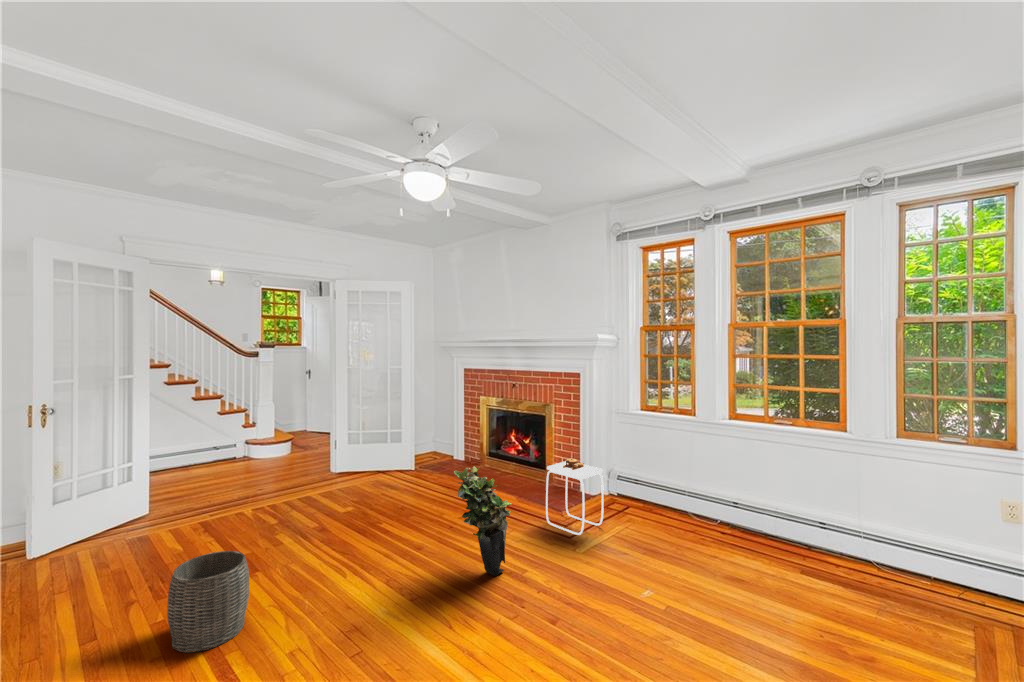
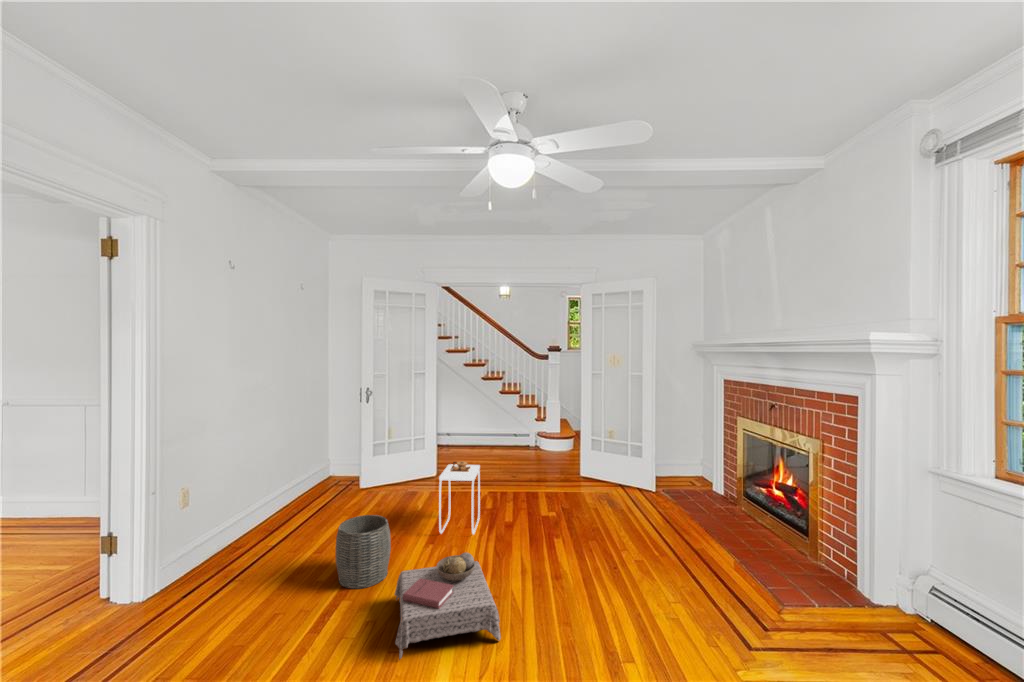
side table: present [546,459,604,535] -> present [439,462,480,534]
potted plant: present [454,467,511,576] -> none [553,501,628,649]
ottoman: none [293,544,432,659] -> present [395,552,501,659]

